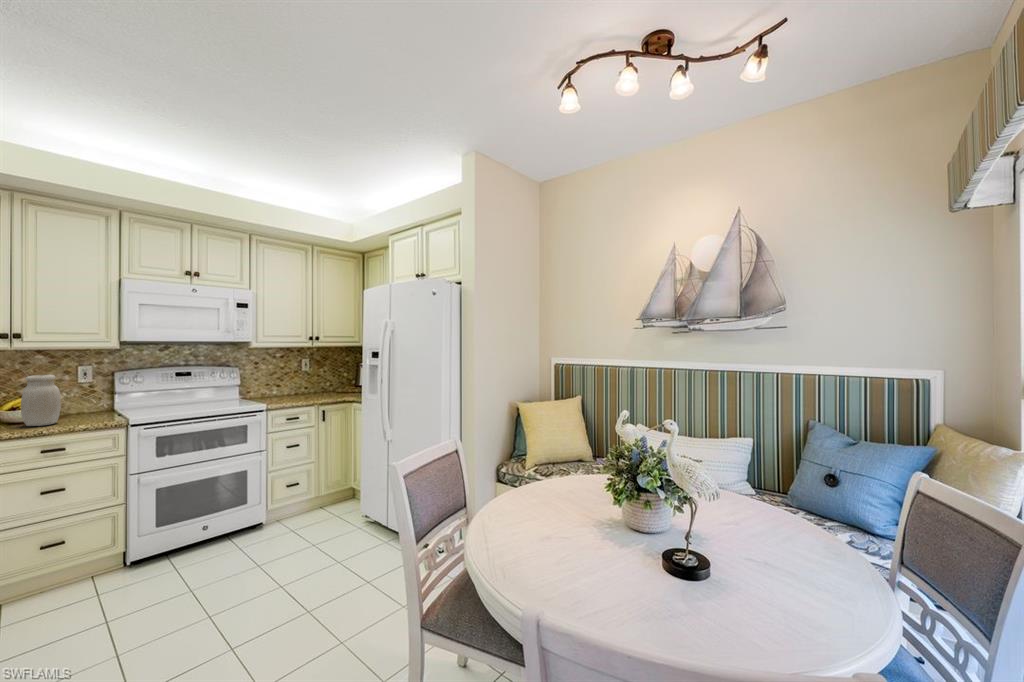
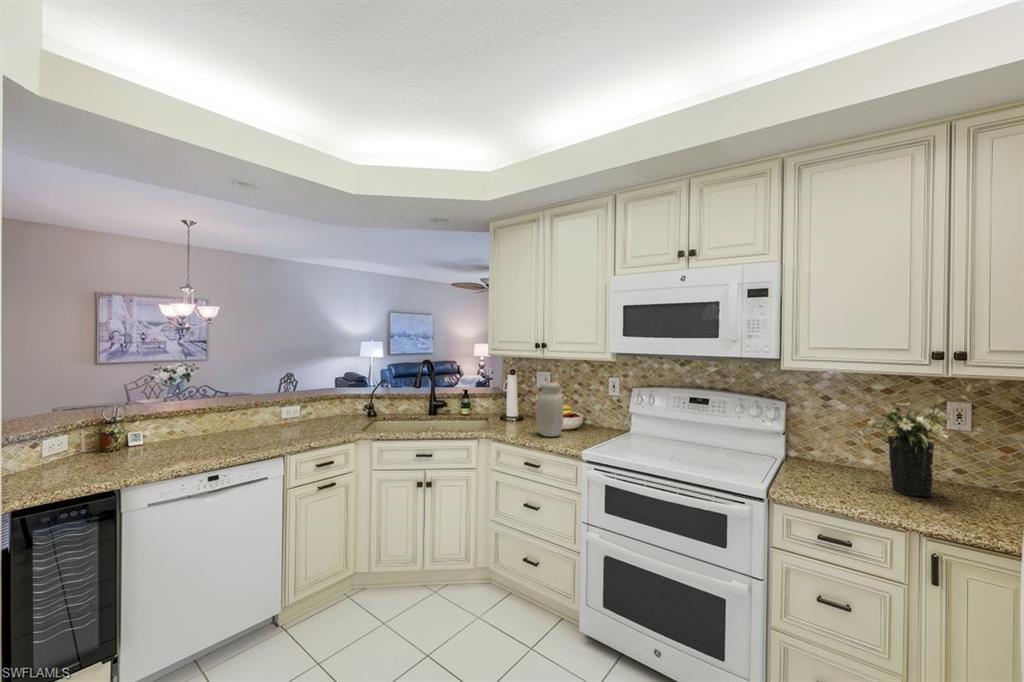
flower arrangement: none [282,359,318,399] -> present [858,403,957,497]

